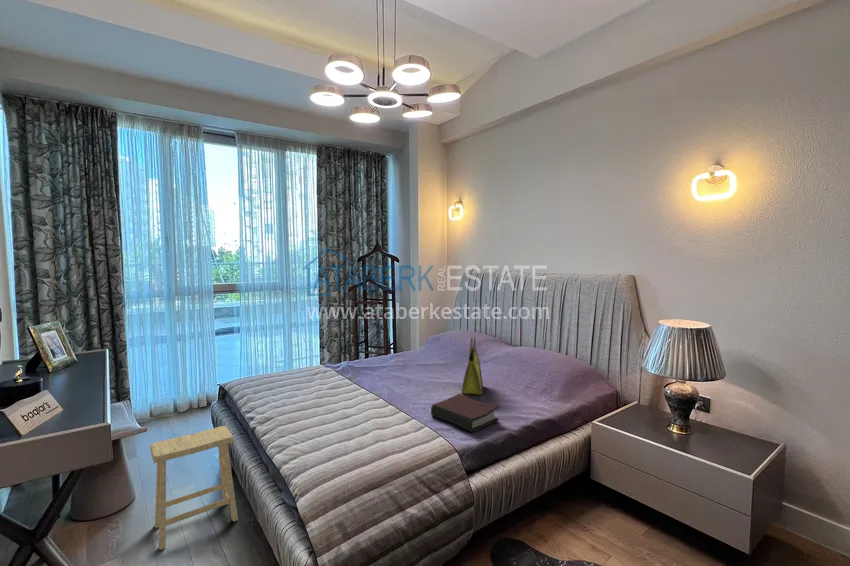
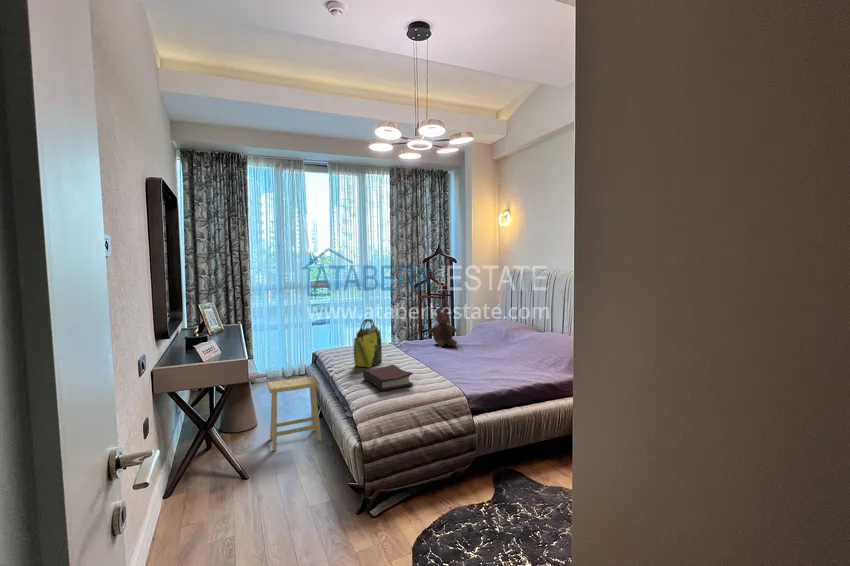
stuffed bear: none [376,320,413,369] -> present [428,309,457,347]
tote bag: present [462,337,483,395] -> present [354,319,382,367]
hardback book: present [431,394,499,433] -> present [363,365,413,391]

